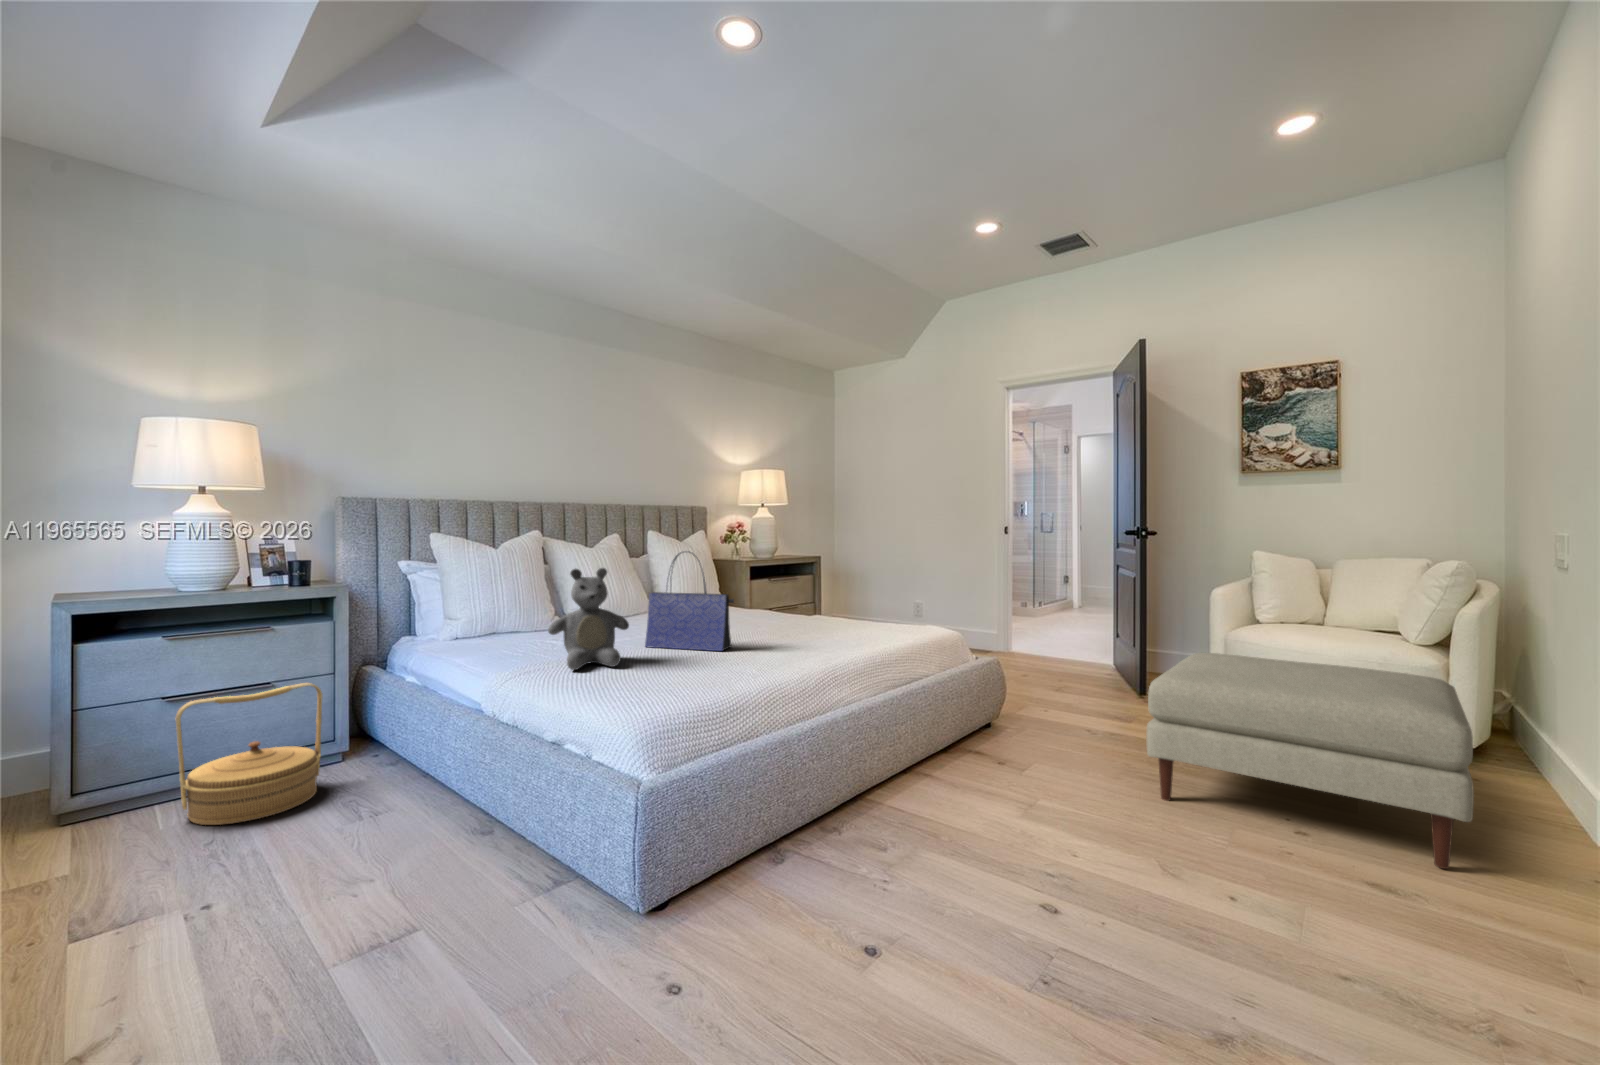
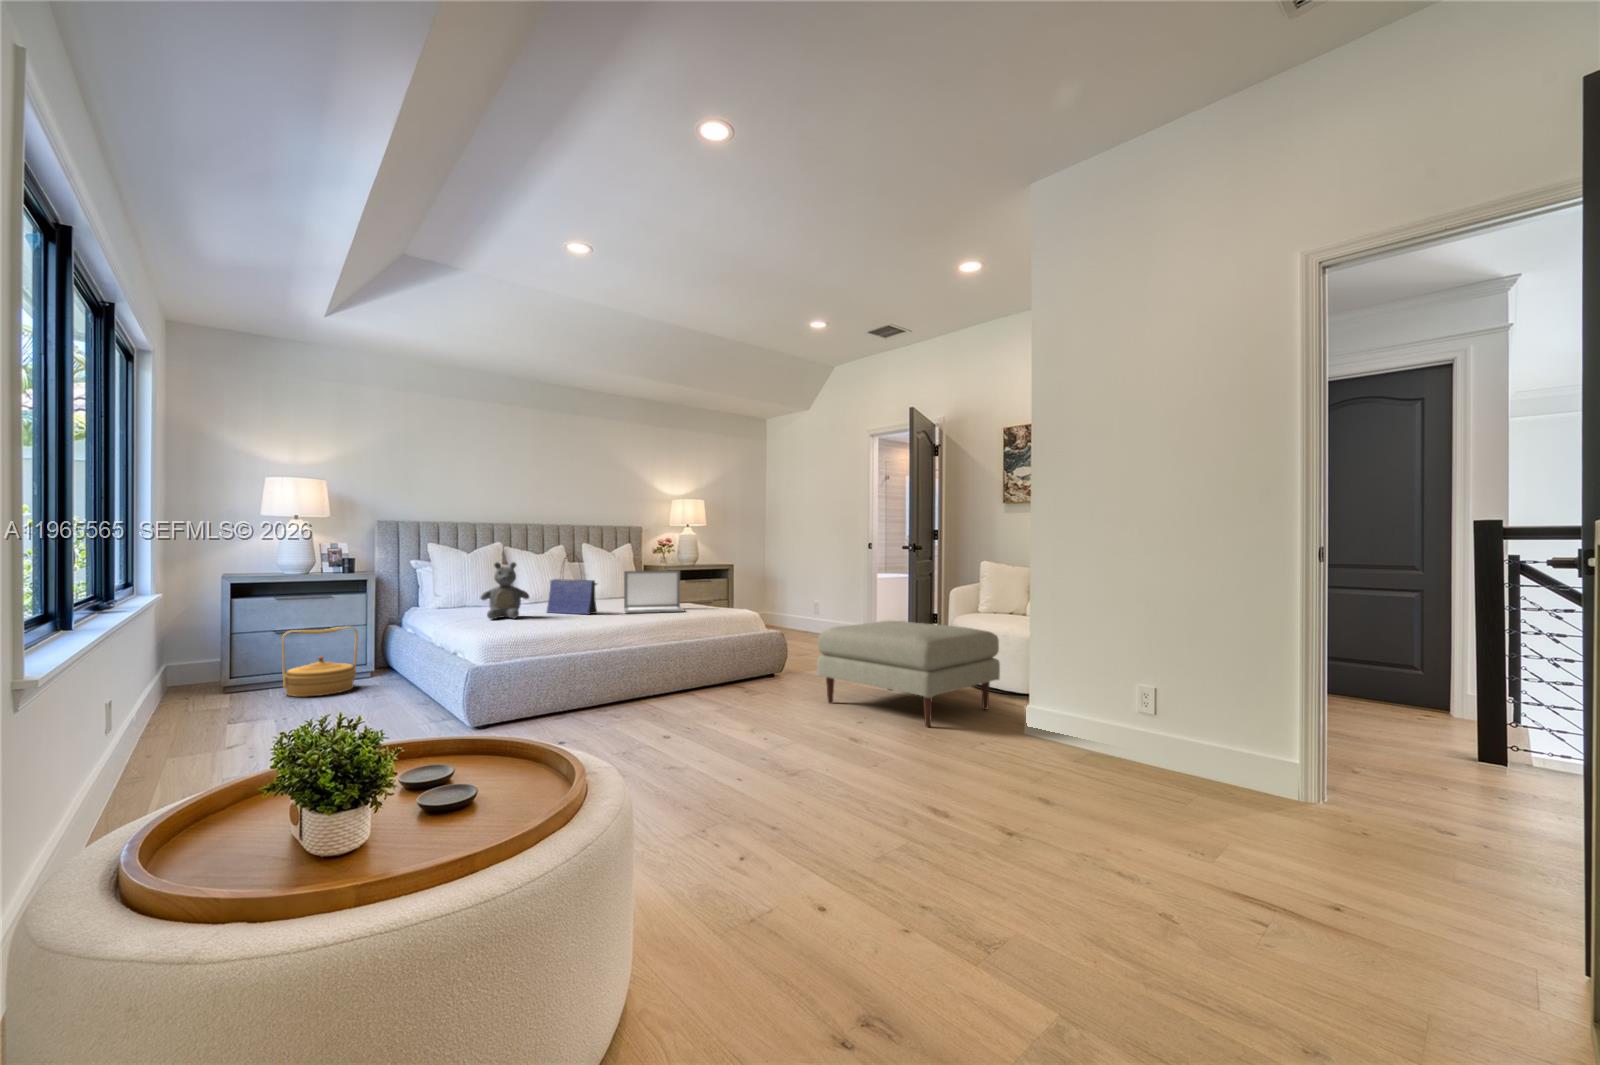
laptop: none [757,573,862,647] -> present [624,570,684,613]

